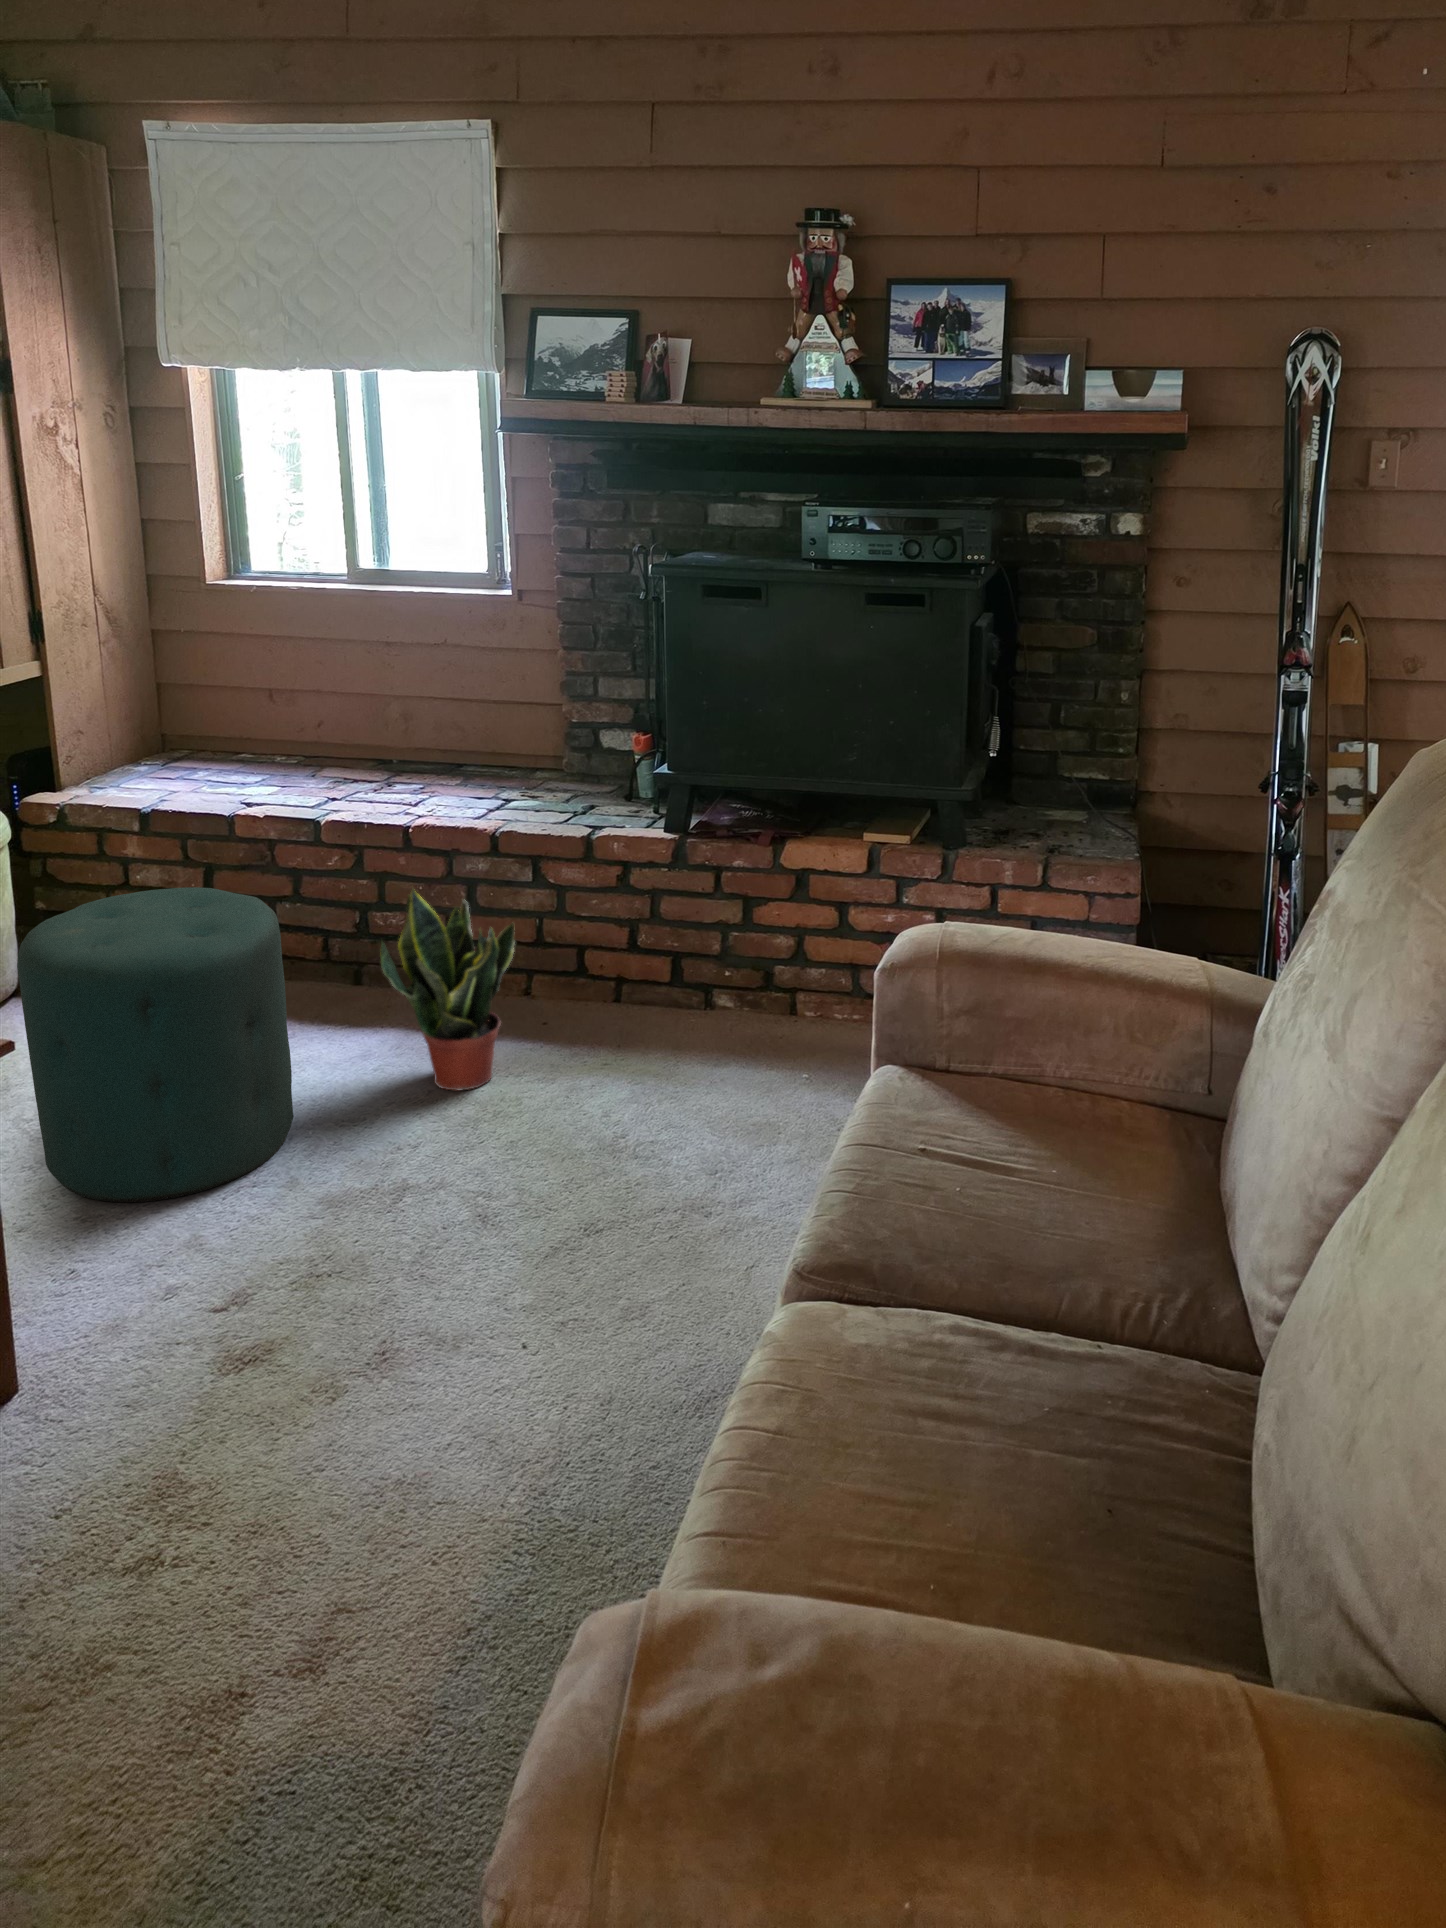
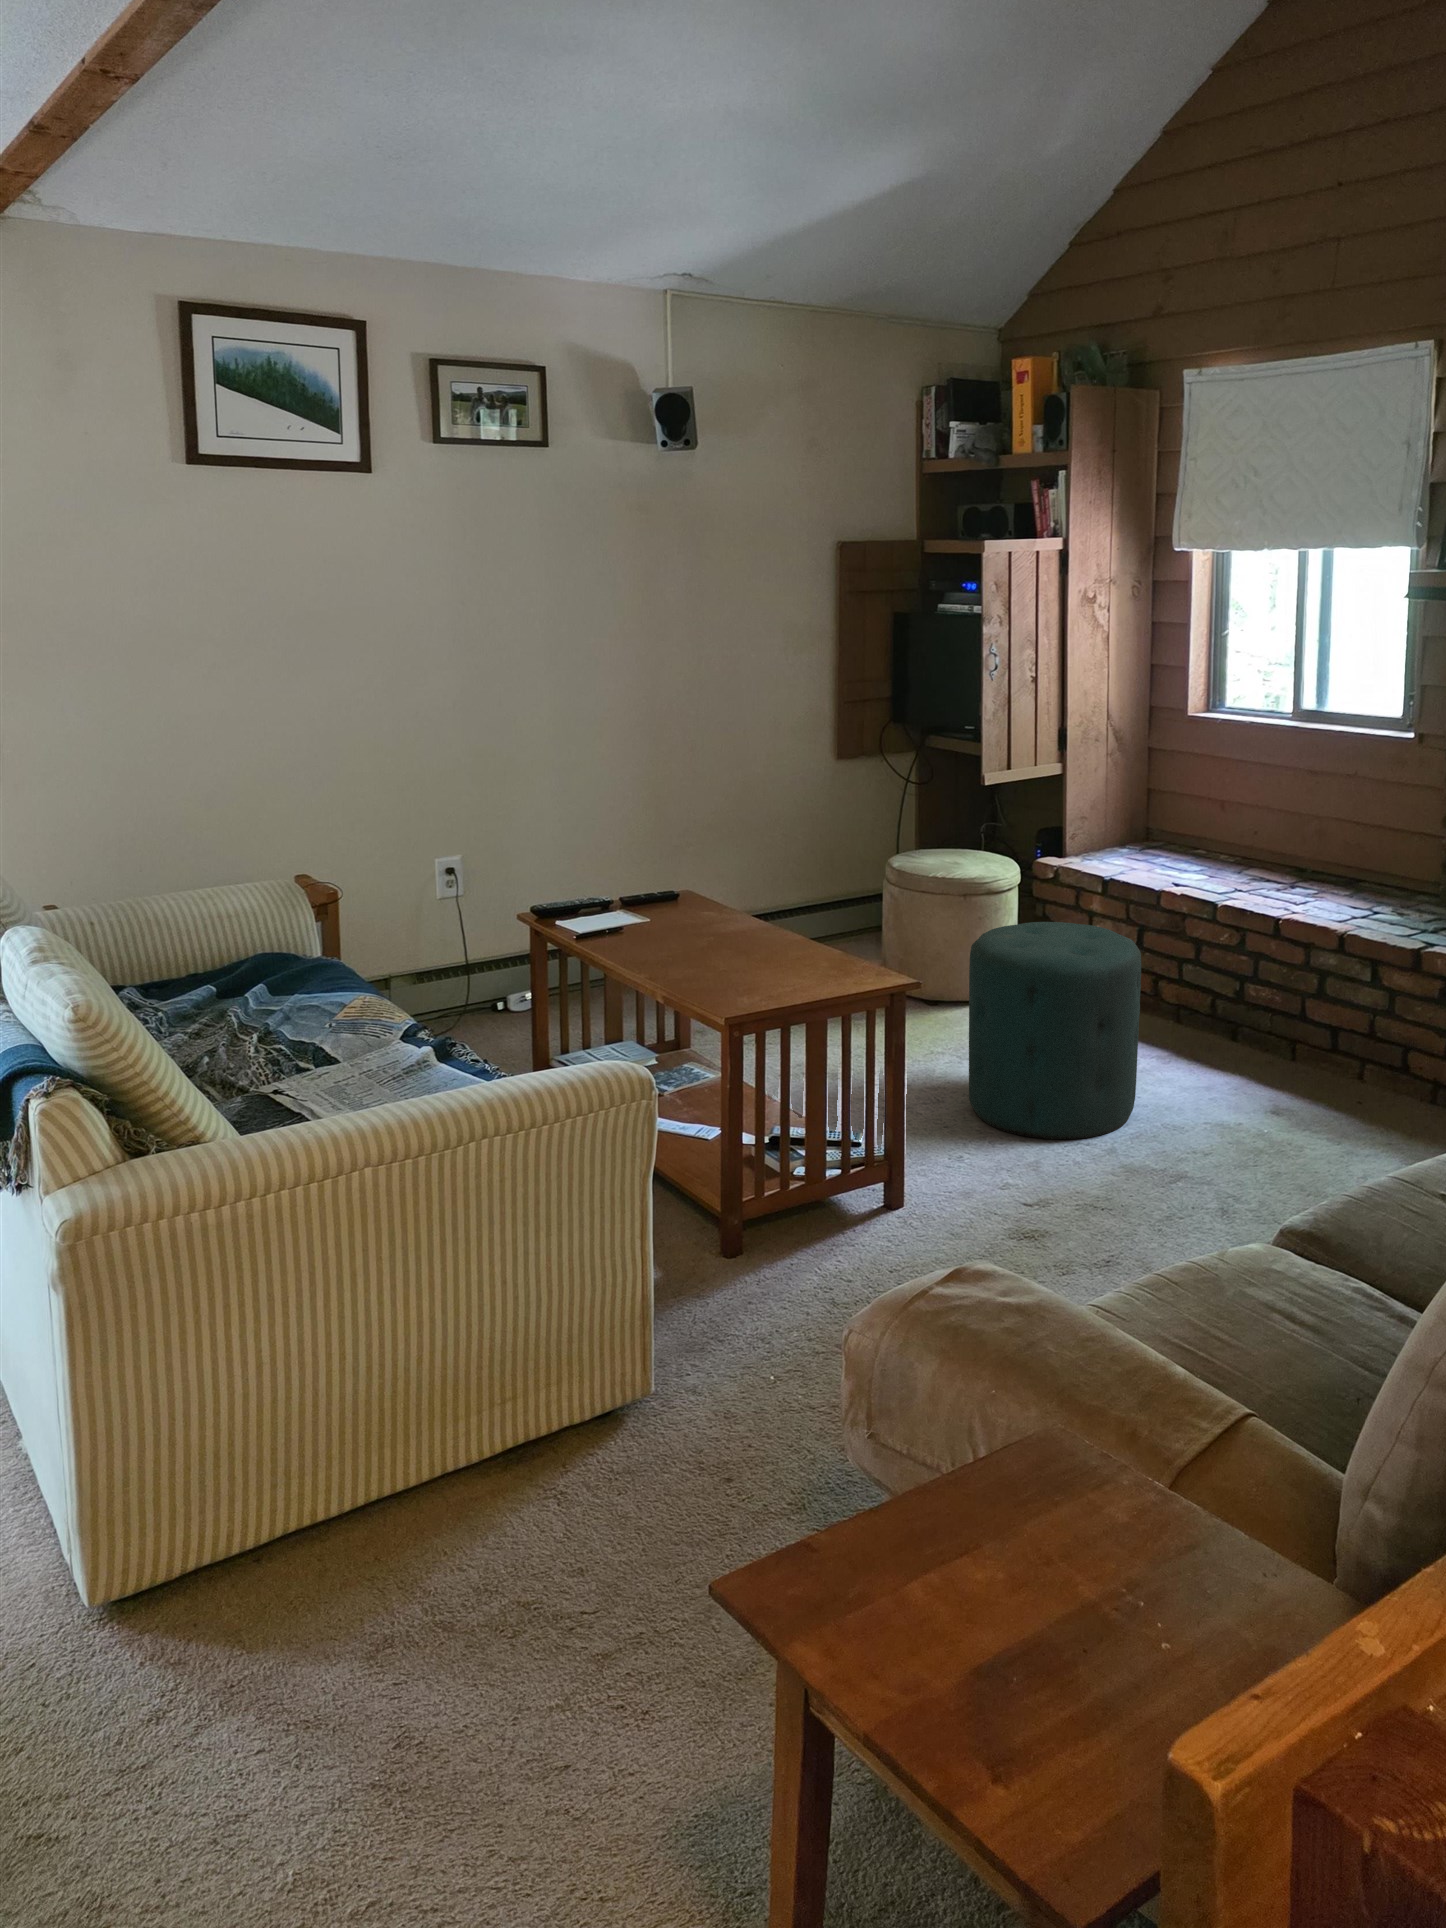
potted plant: present [380,889,515,1090] -> none [1213,953,1334,1134]

